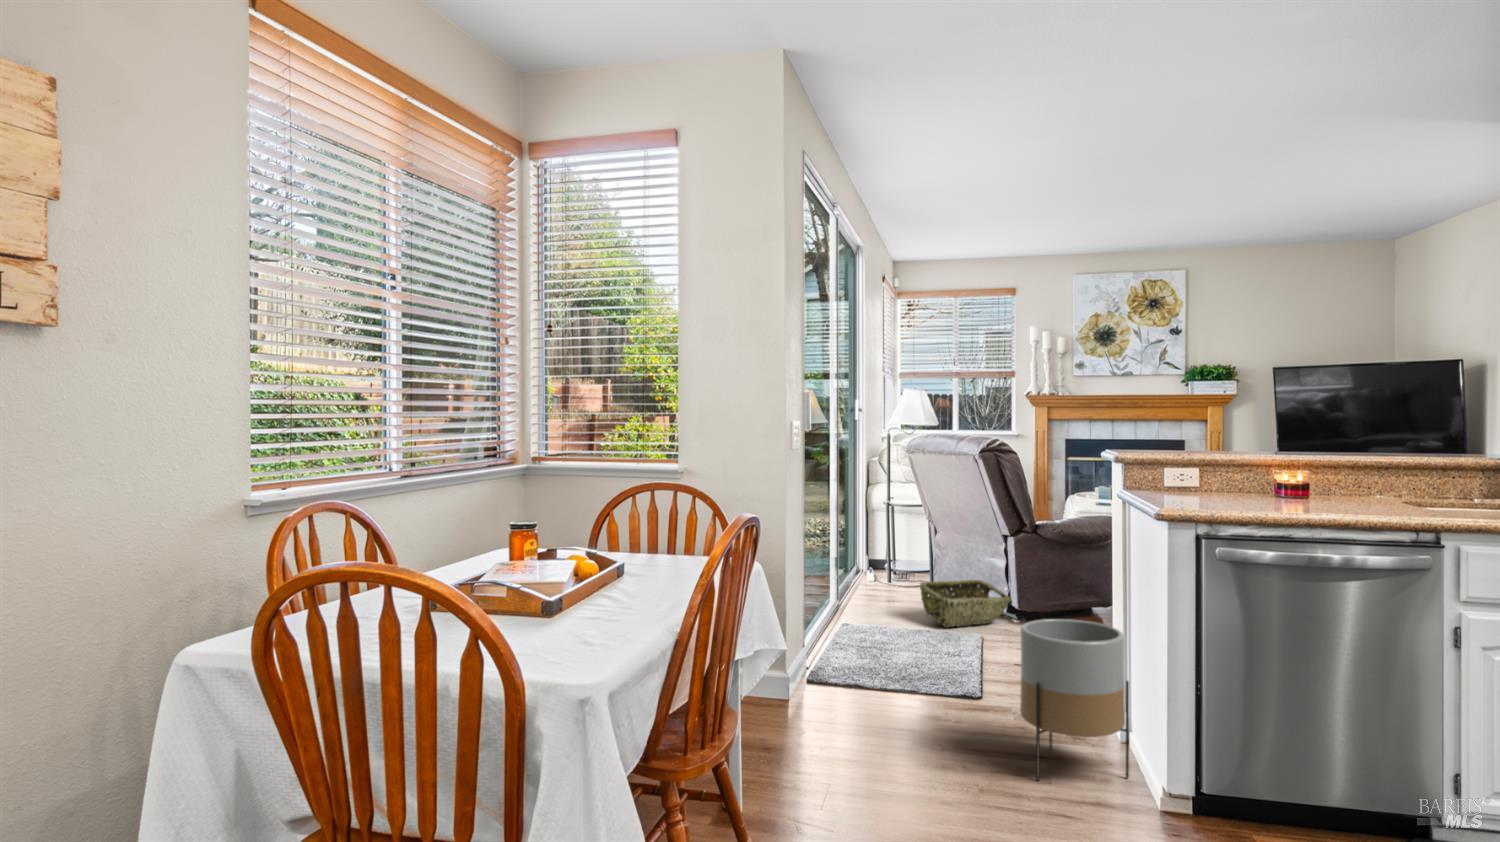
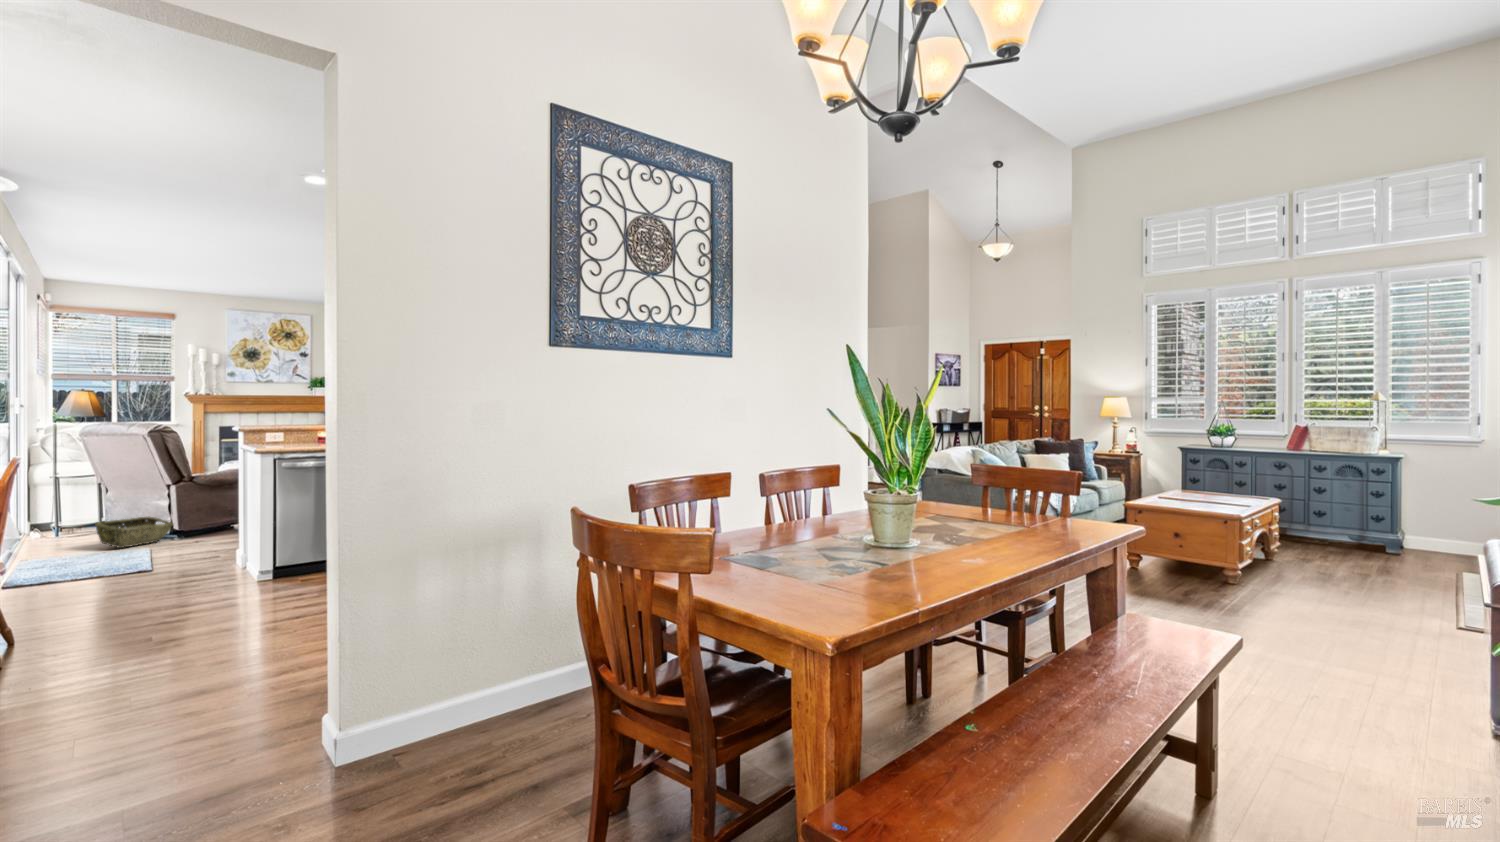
planter: present [1020,619,1129,781] -> none [180,509,245,588]

